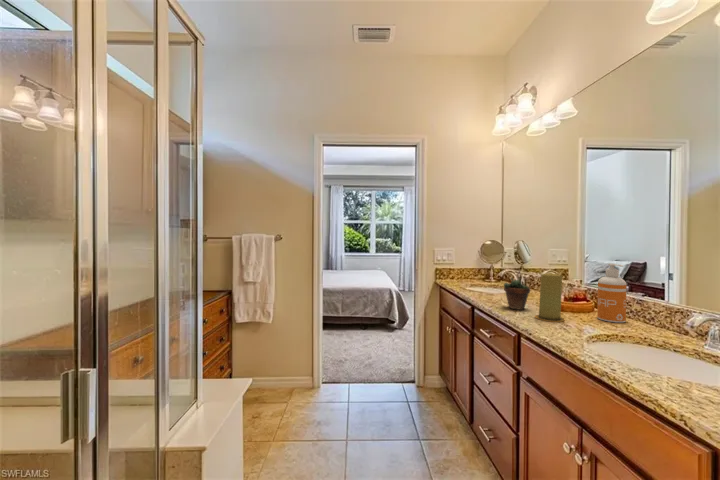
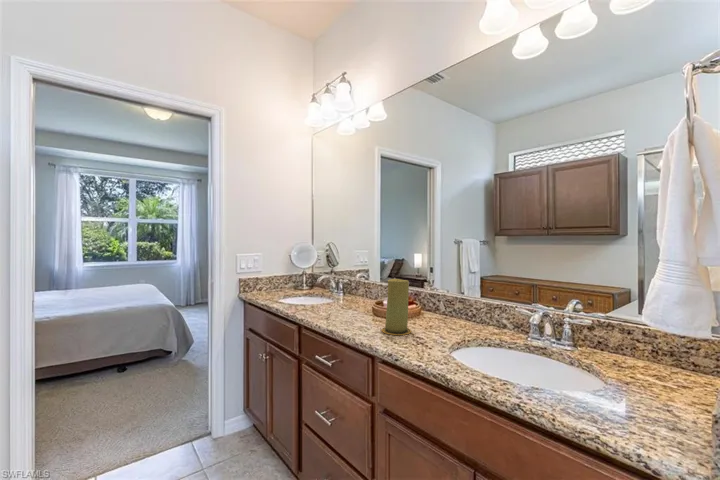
soap dispenser: present [597,264,627,323] -> none [431,264,455,324]
succulent plant: present [504,271,530,310] -> none [342,276,370,324]

